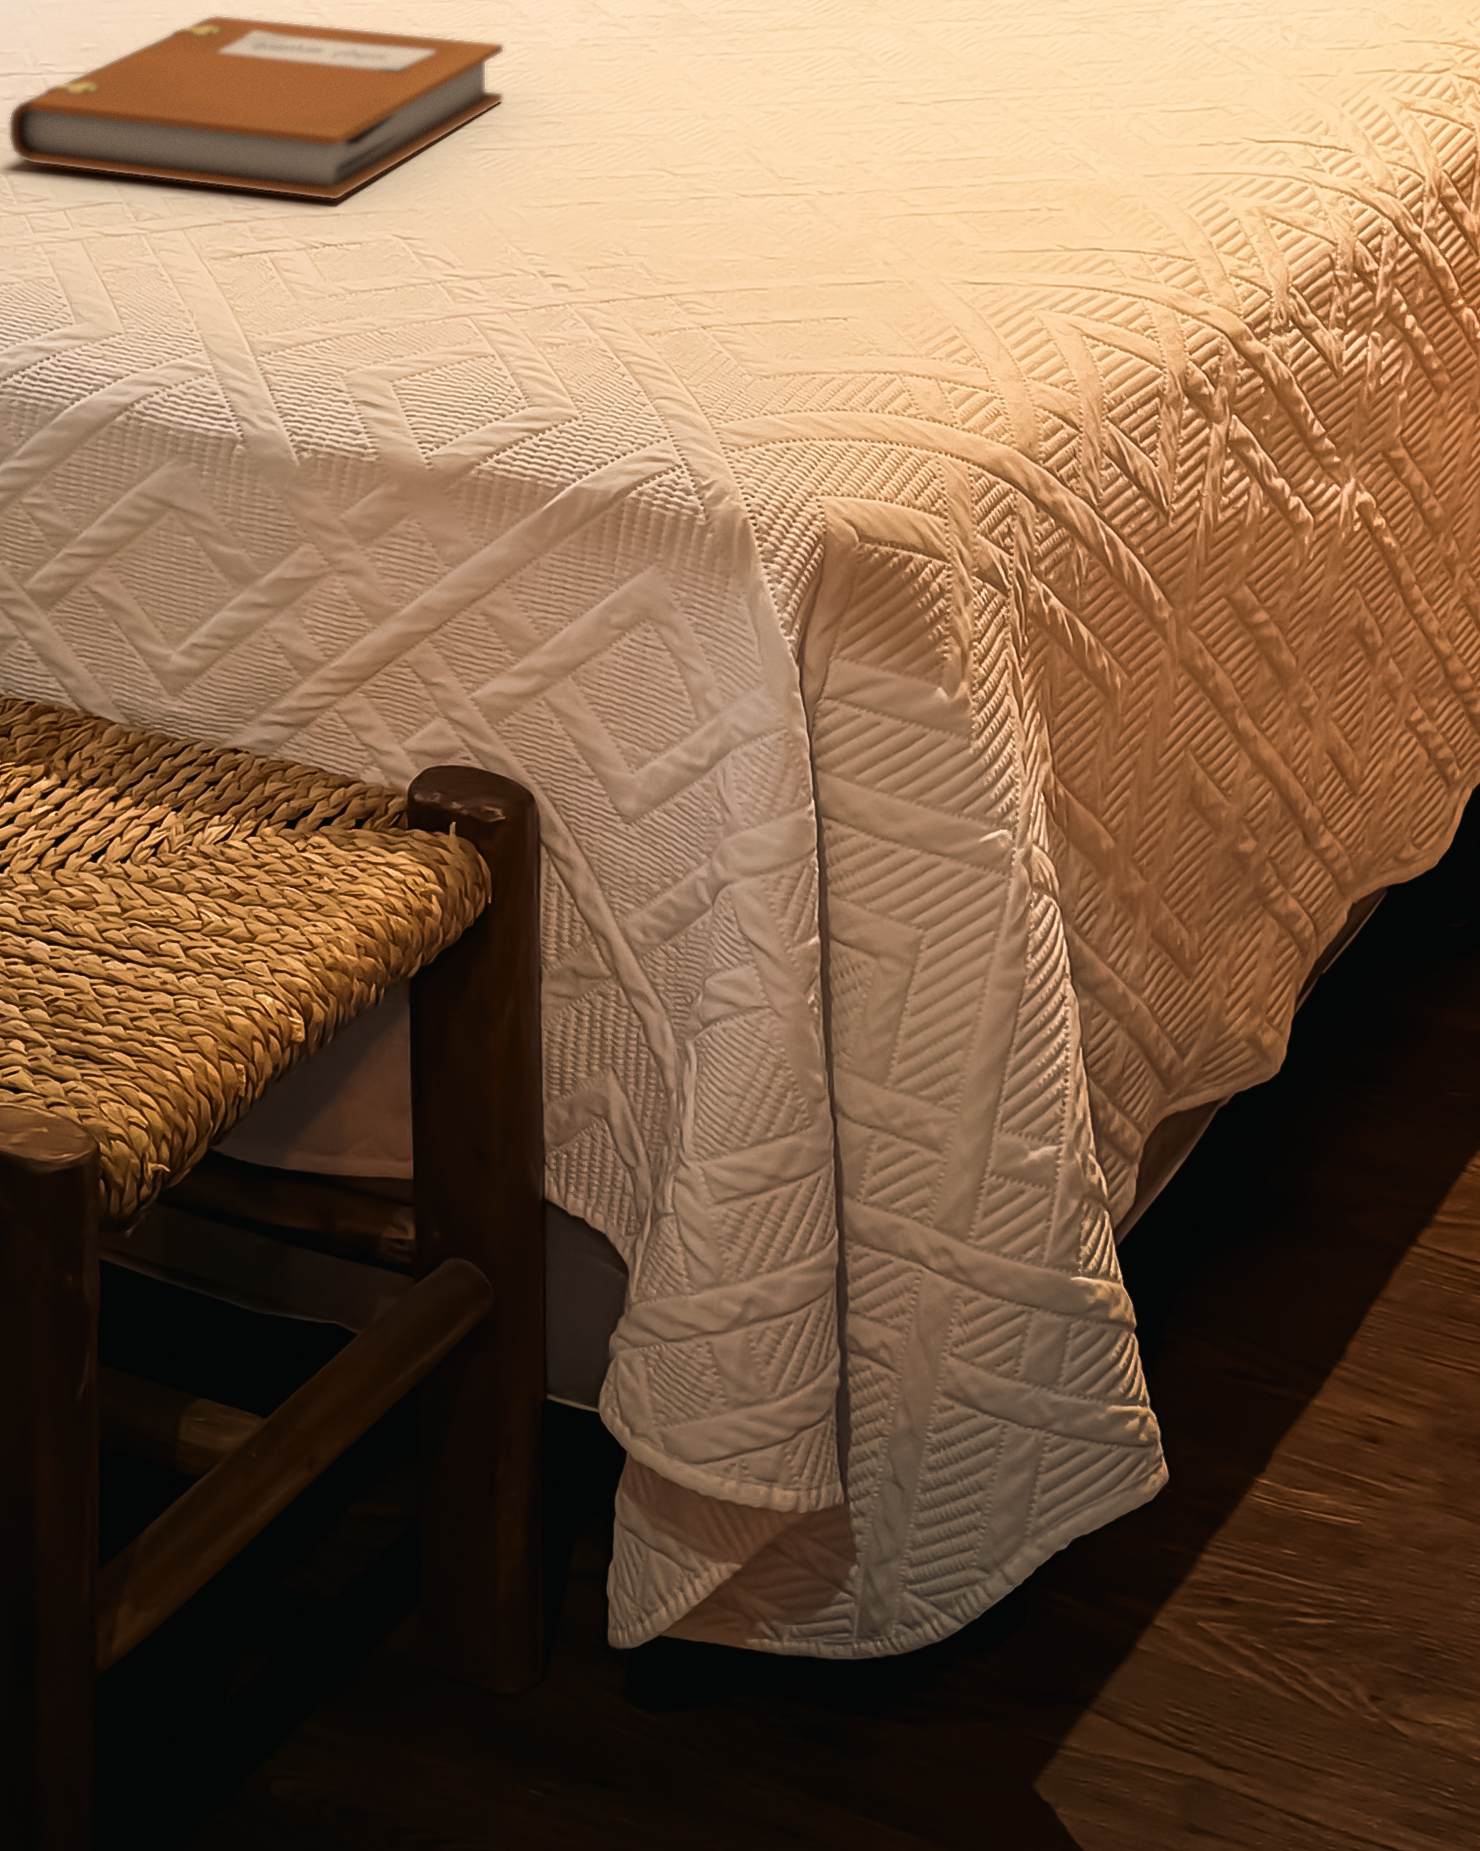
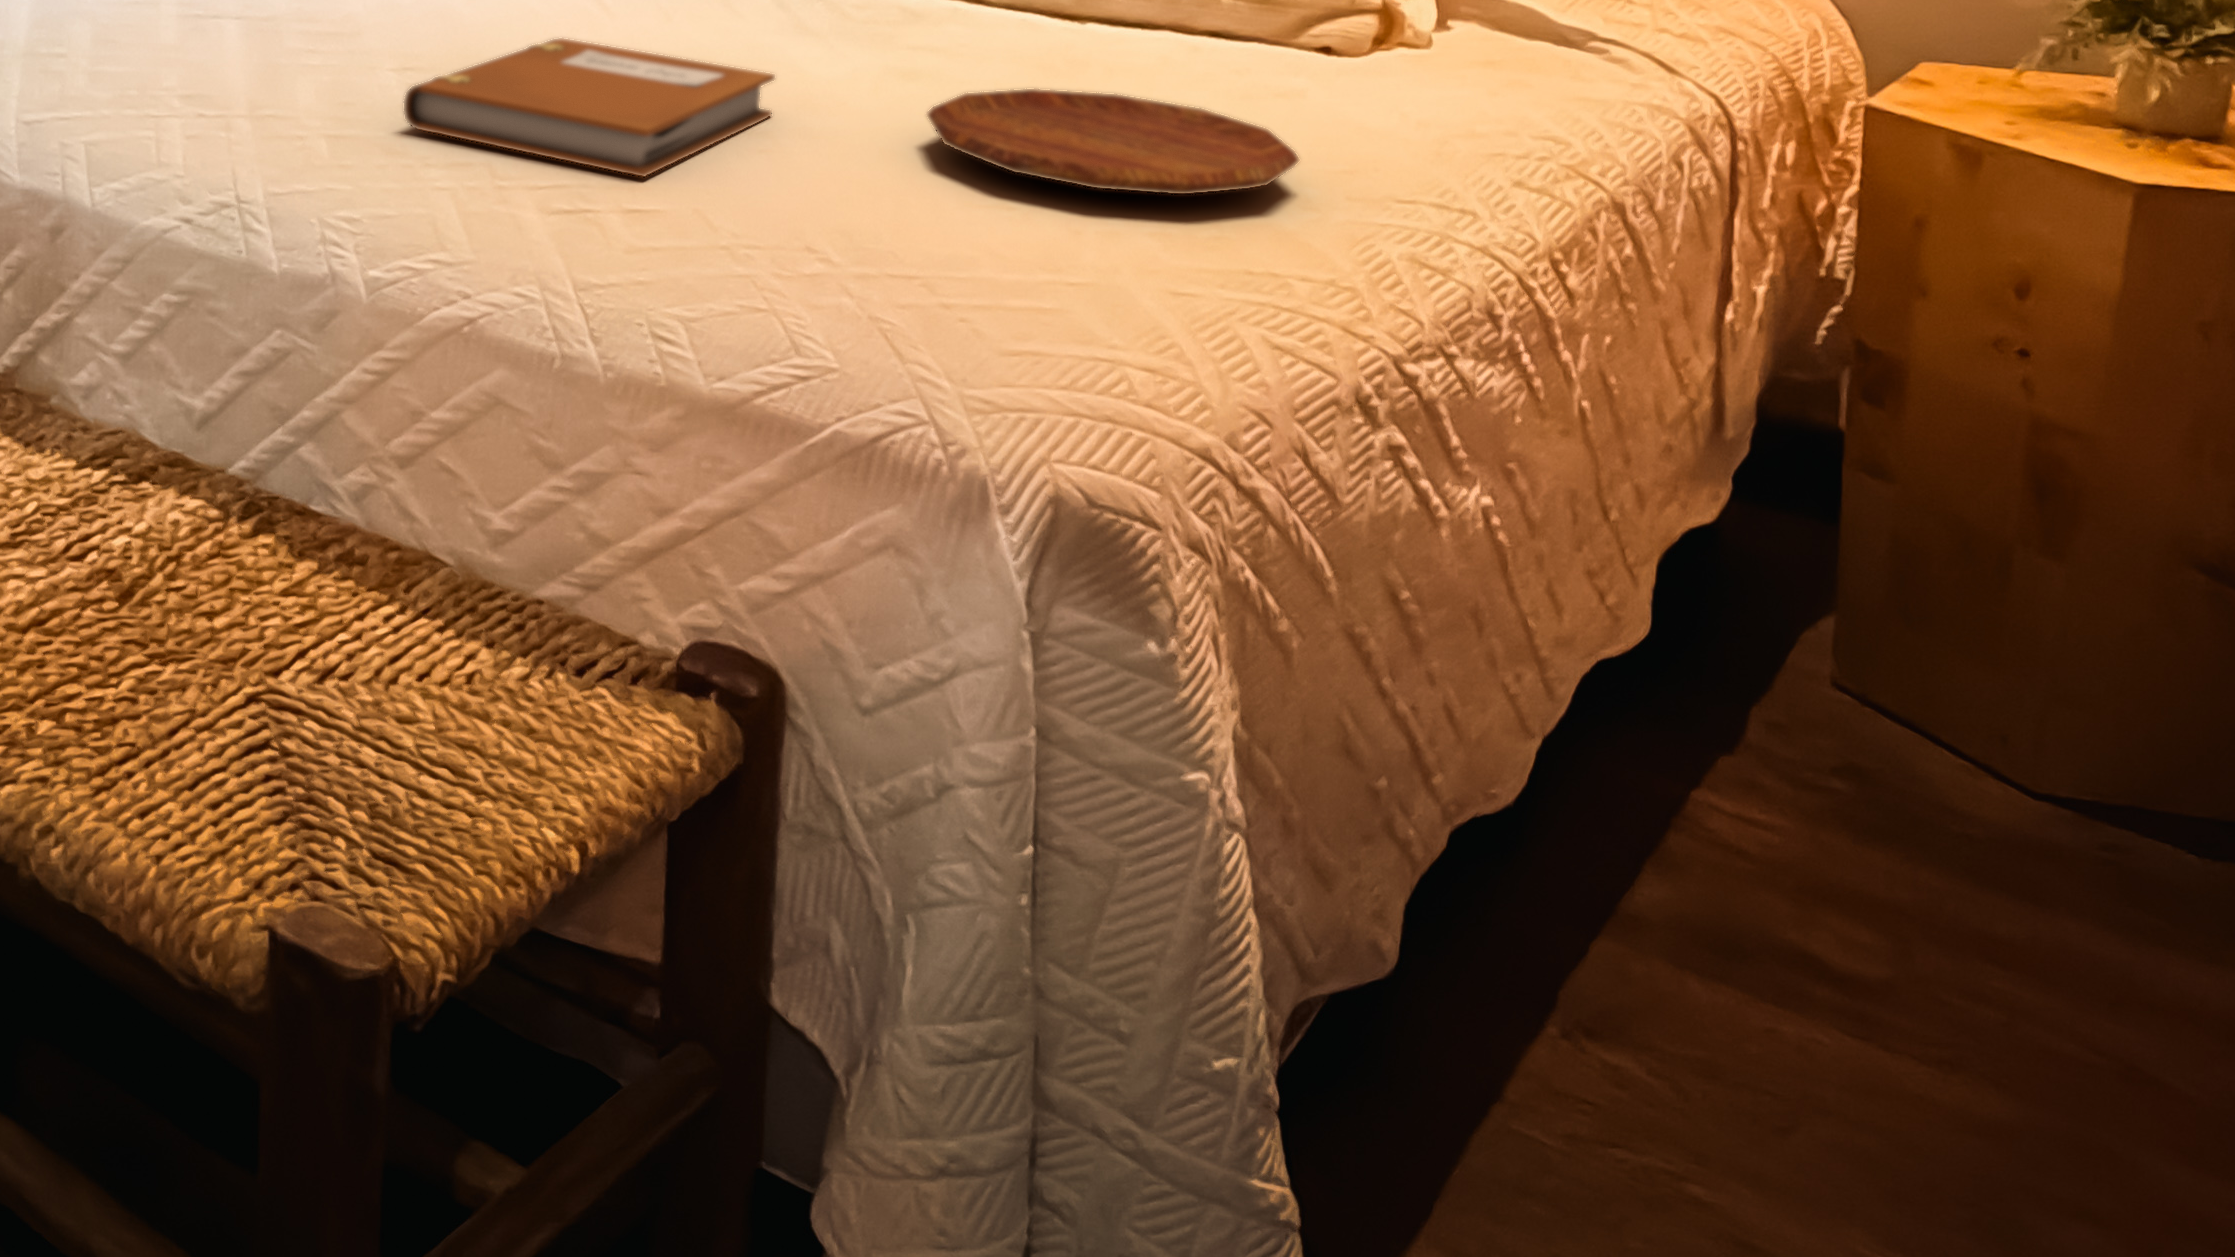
tray: none [694,35,1135,161] -> present [927,89,1299,194]

